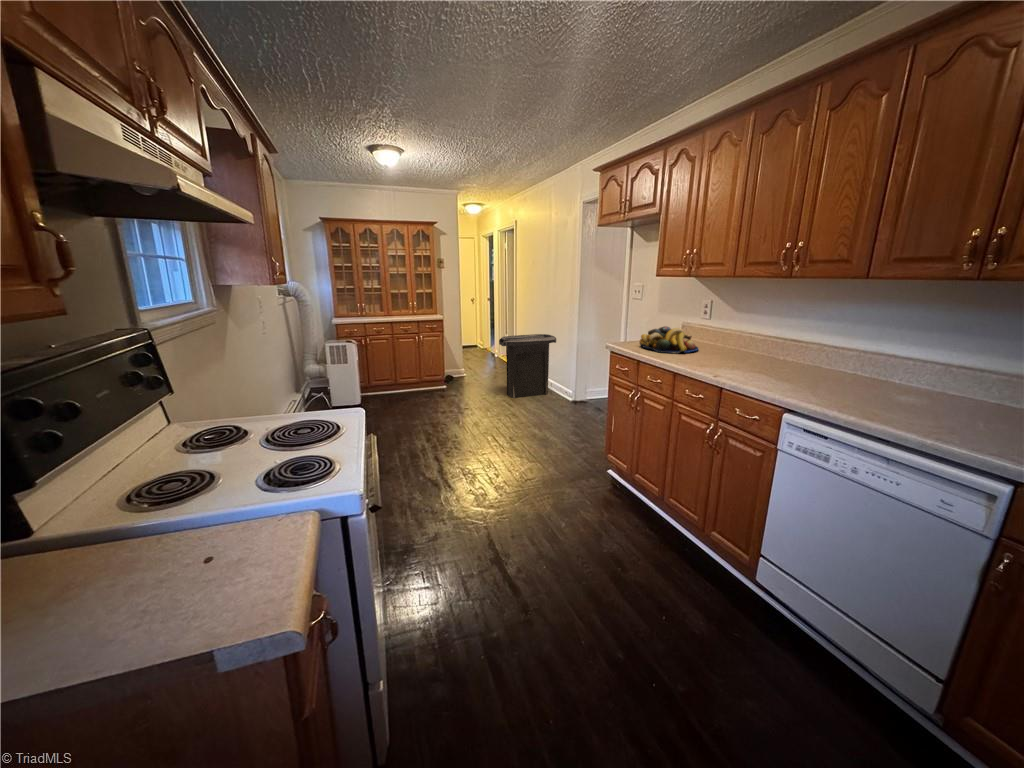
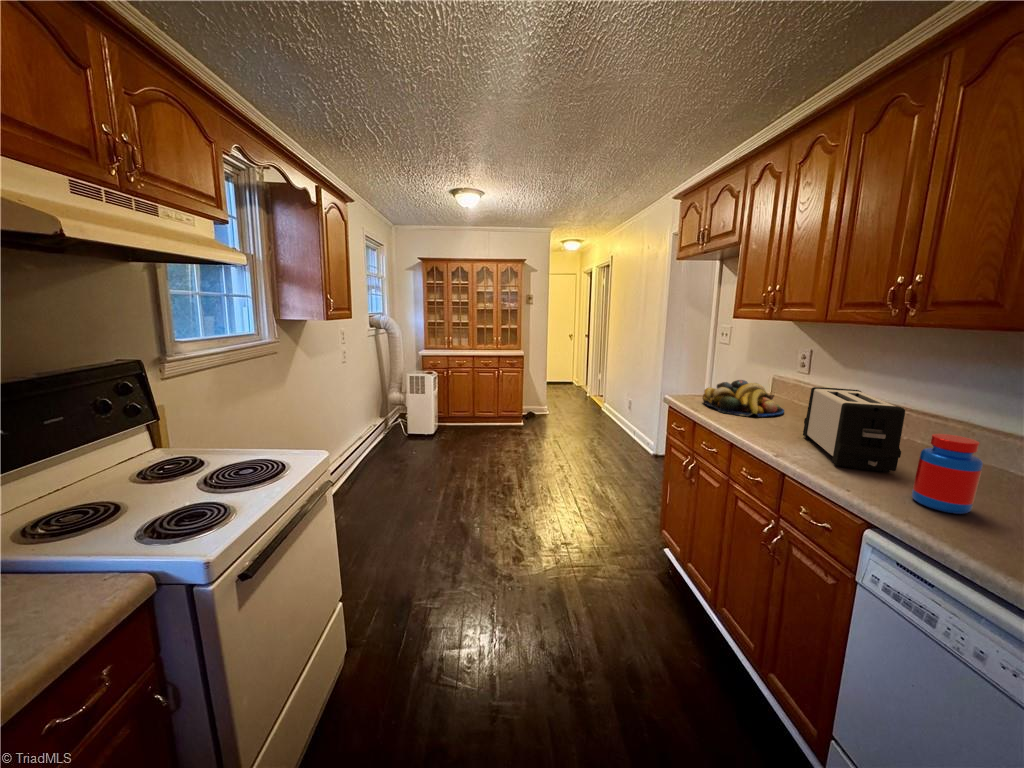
toaster: none [722,326,794,379] -> present [803,387,905,472]
trash can: present [499,334,556,398] -> none [575,376,641,444]
jar: none [804,348,843,396] -> present [912,434,983,514]

